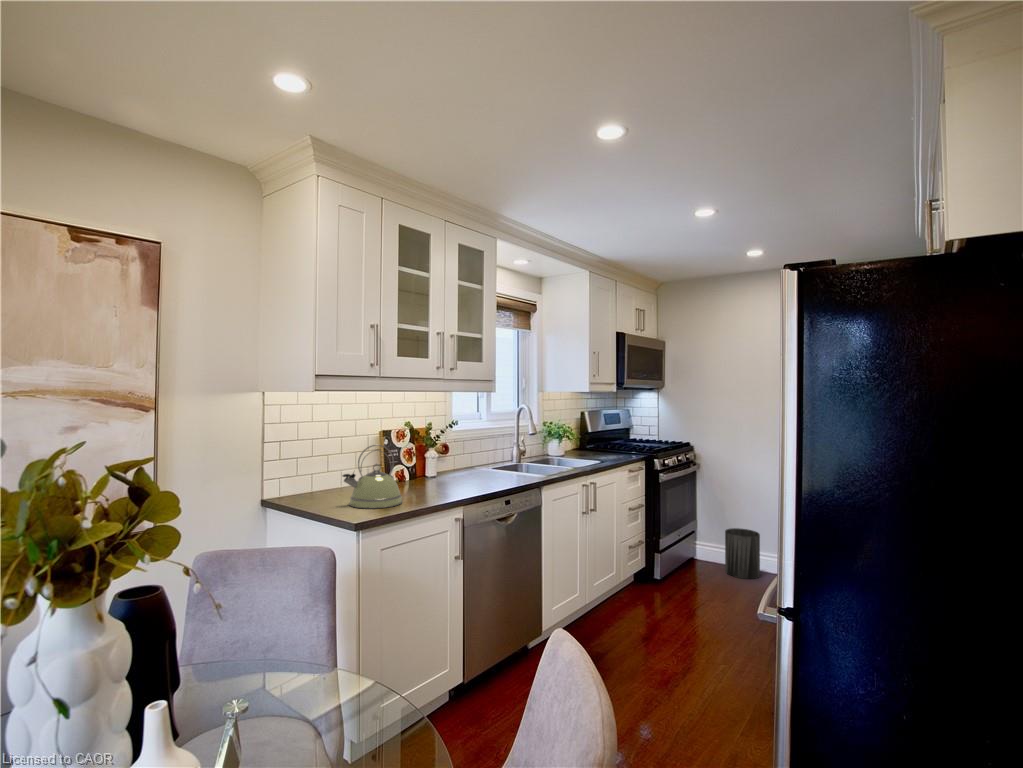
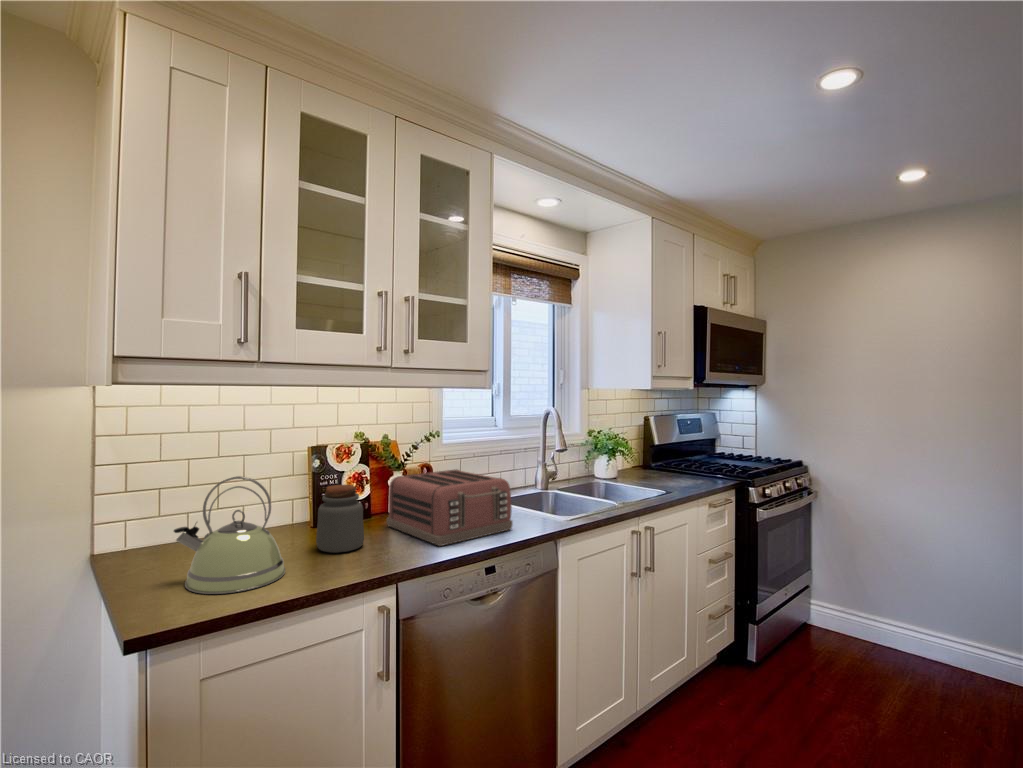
toaster: none [434,446,515,489] -> present [387,470,513,546]
jar: none [404,453,432,493] -> present [316,485,364,553]
trash can: present [725,528,760,579] -> none [860,588,918,670]

